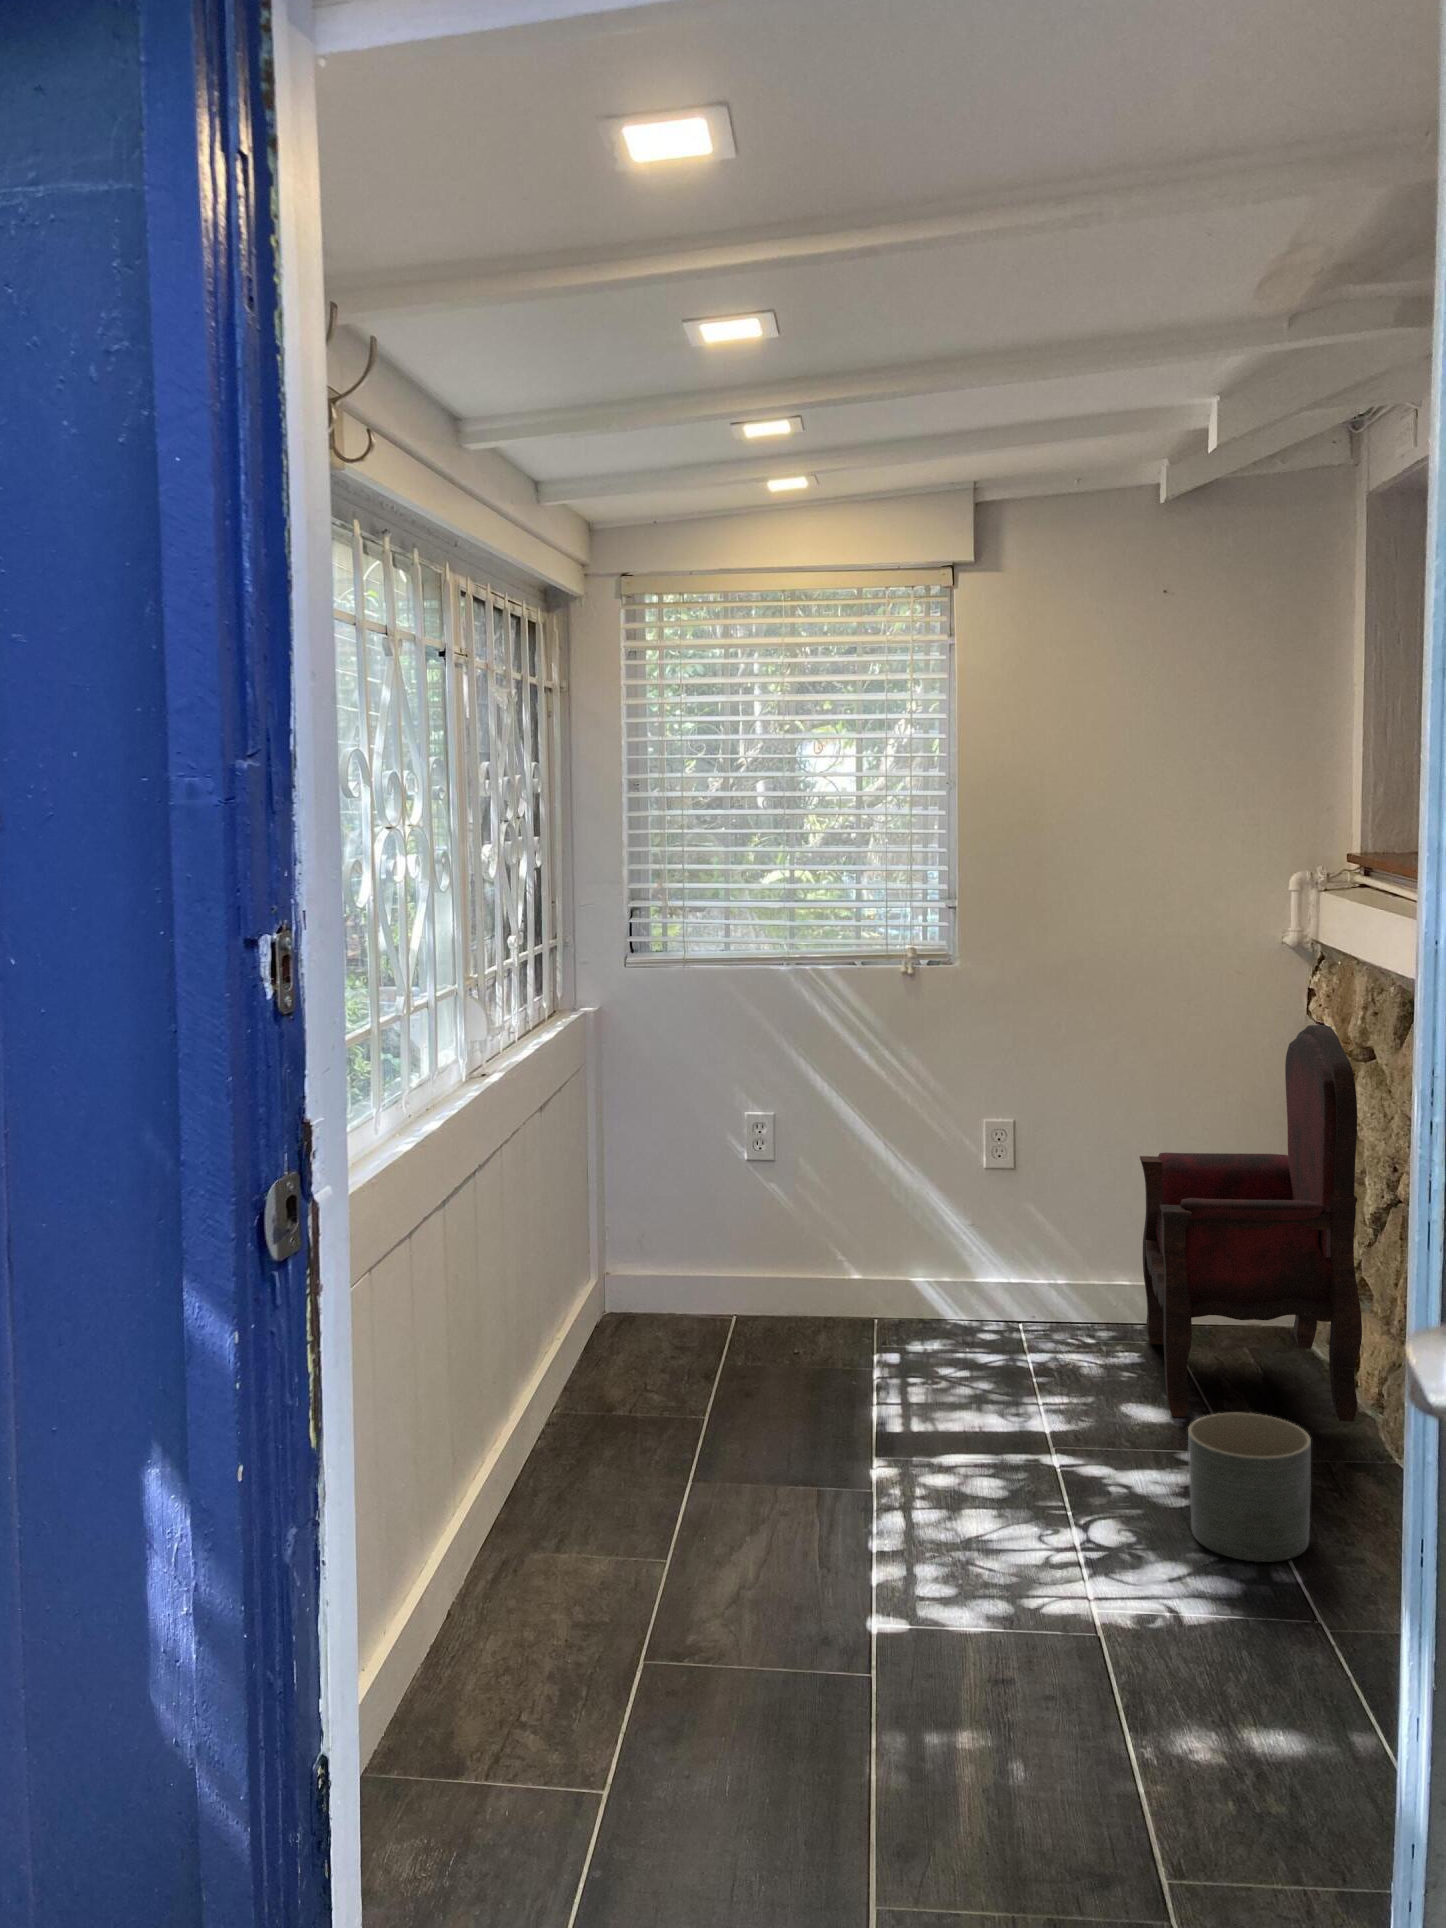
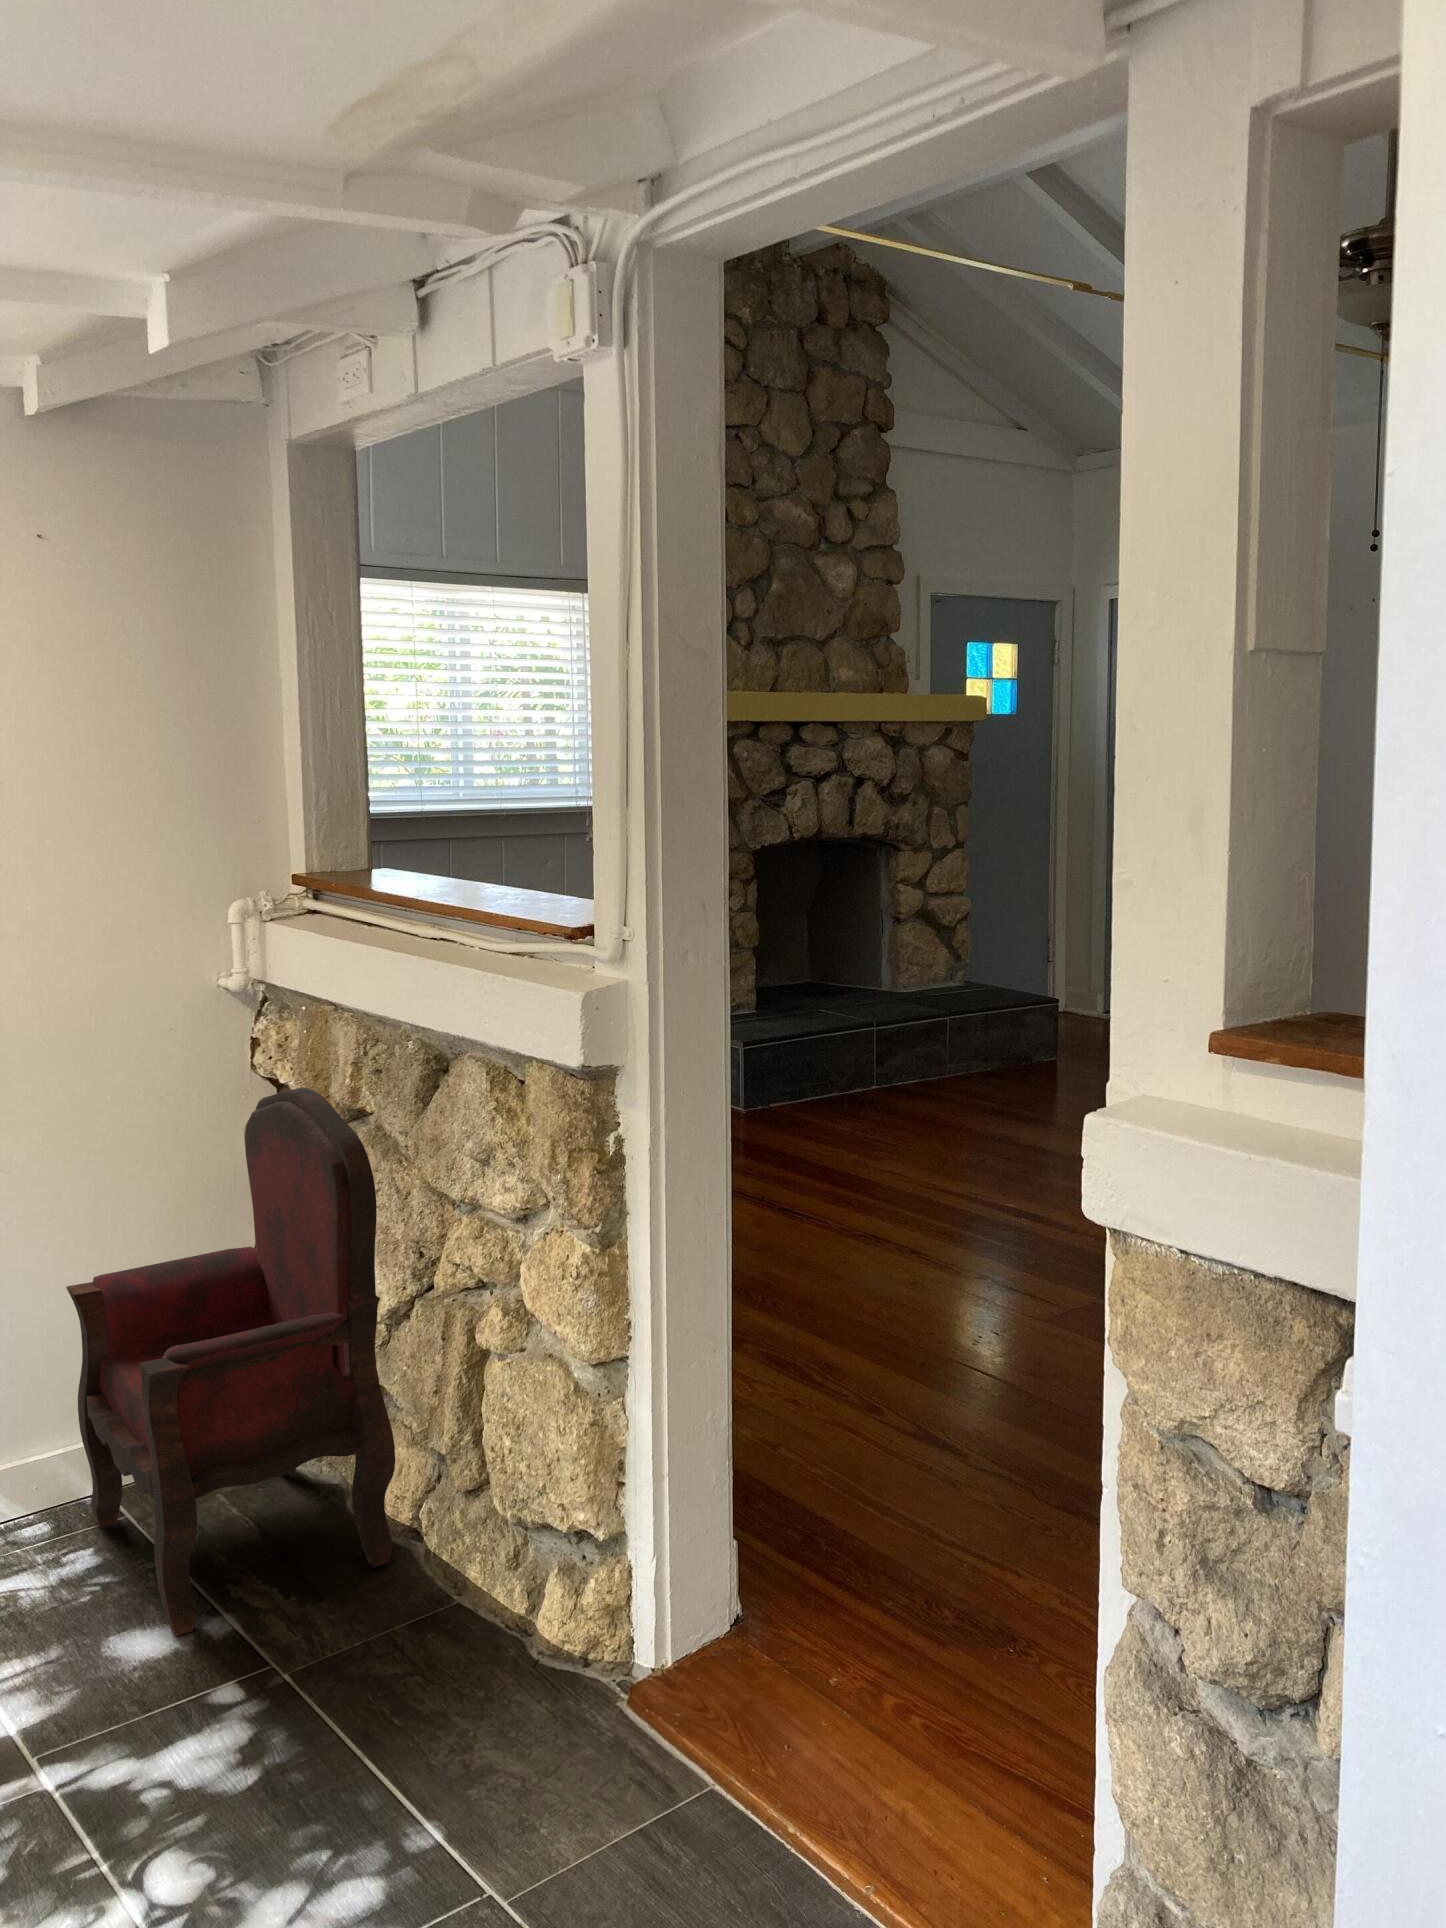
planter: present [1188,1413,1311,1562] -> none [266,1624,427,1844]

